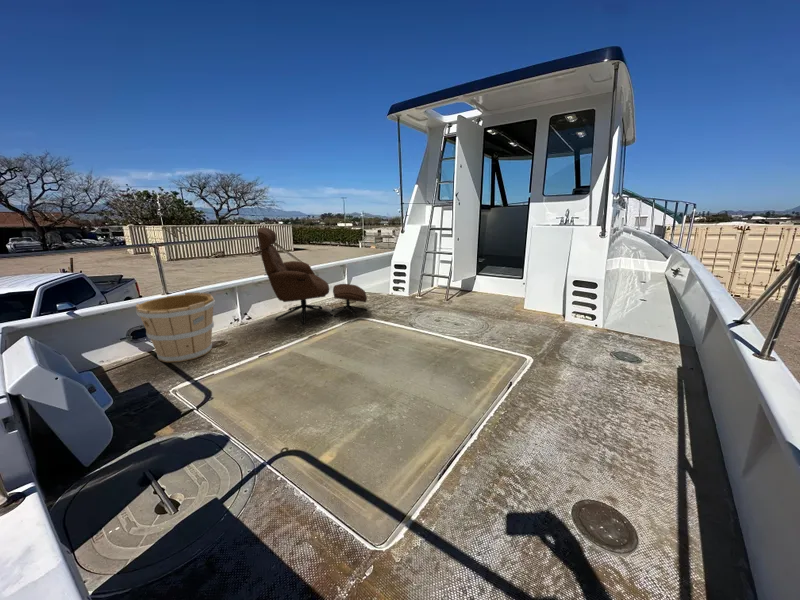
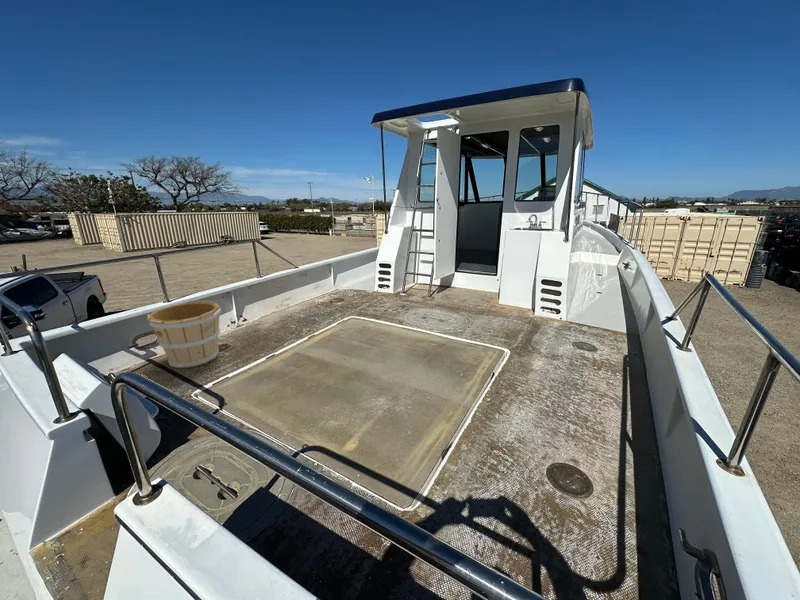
lounge chair: present [257,227,367,324] -> none [253,233,357,325]

